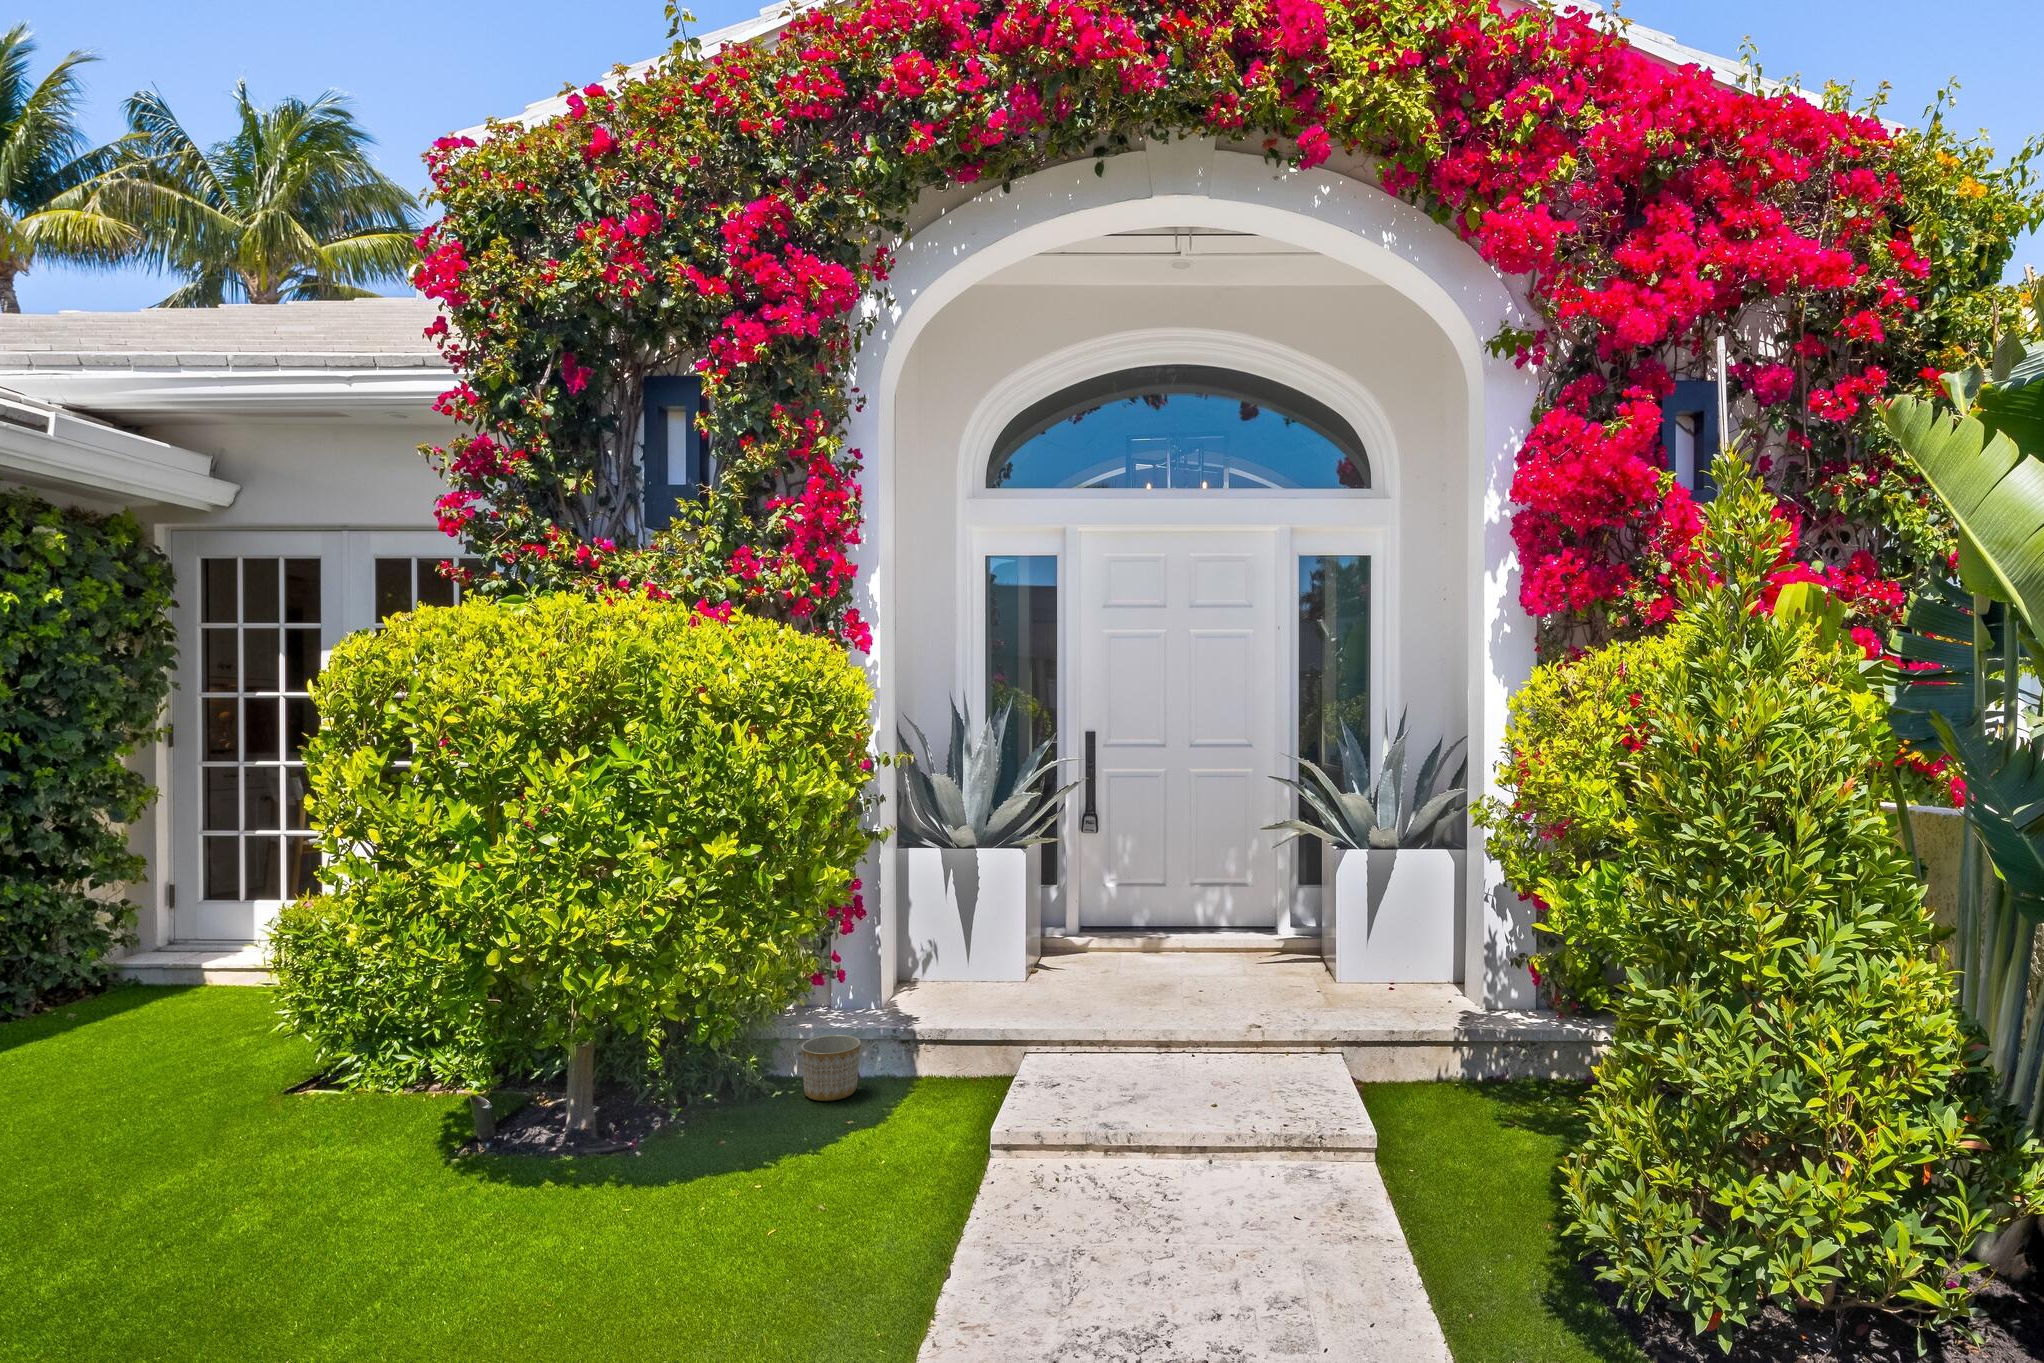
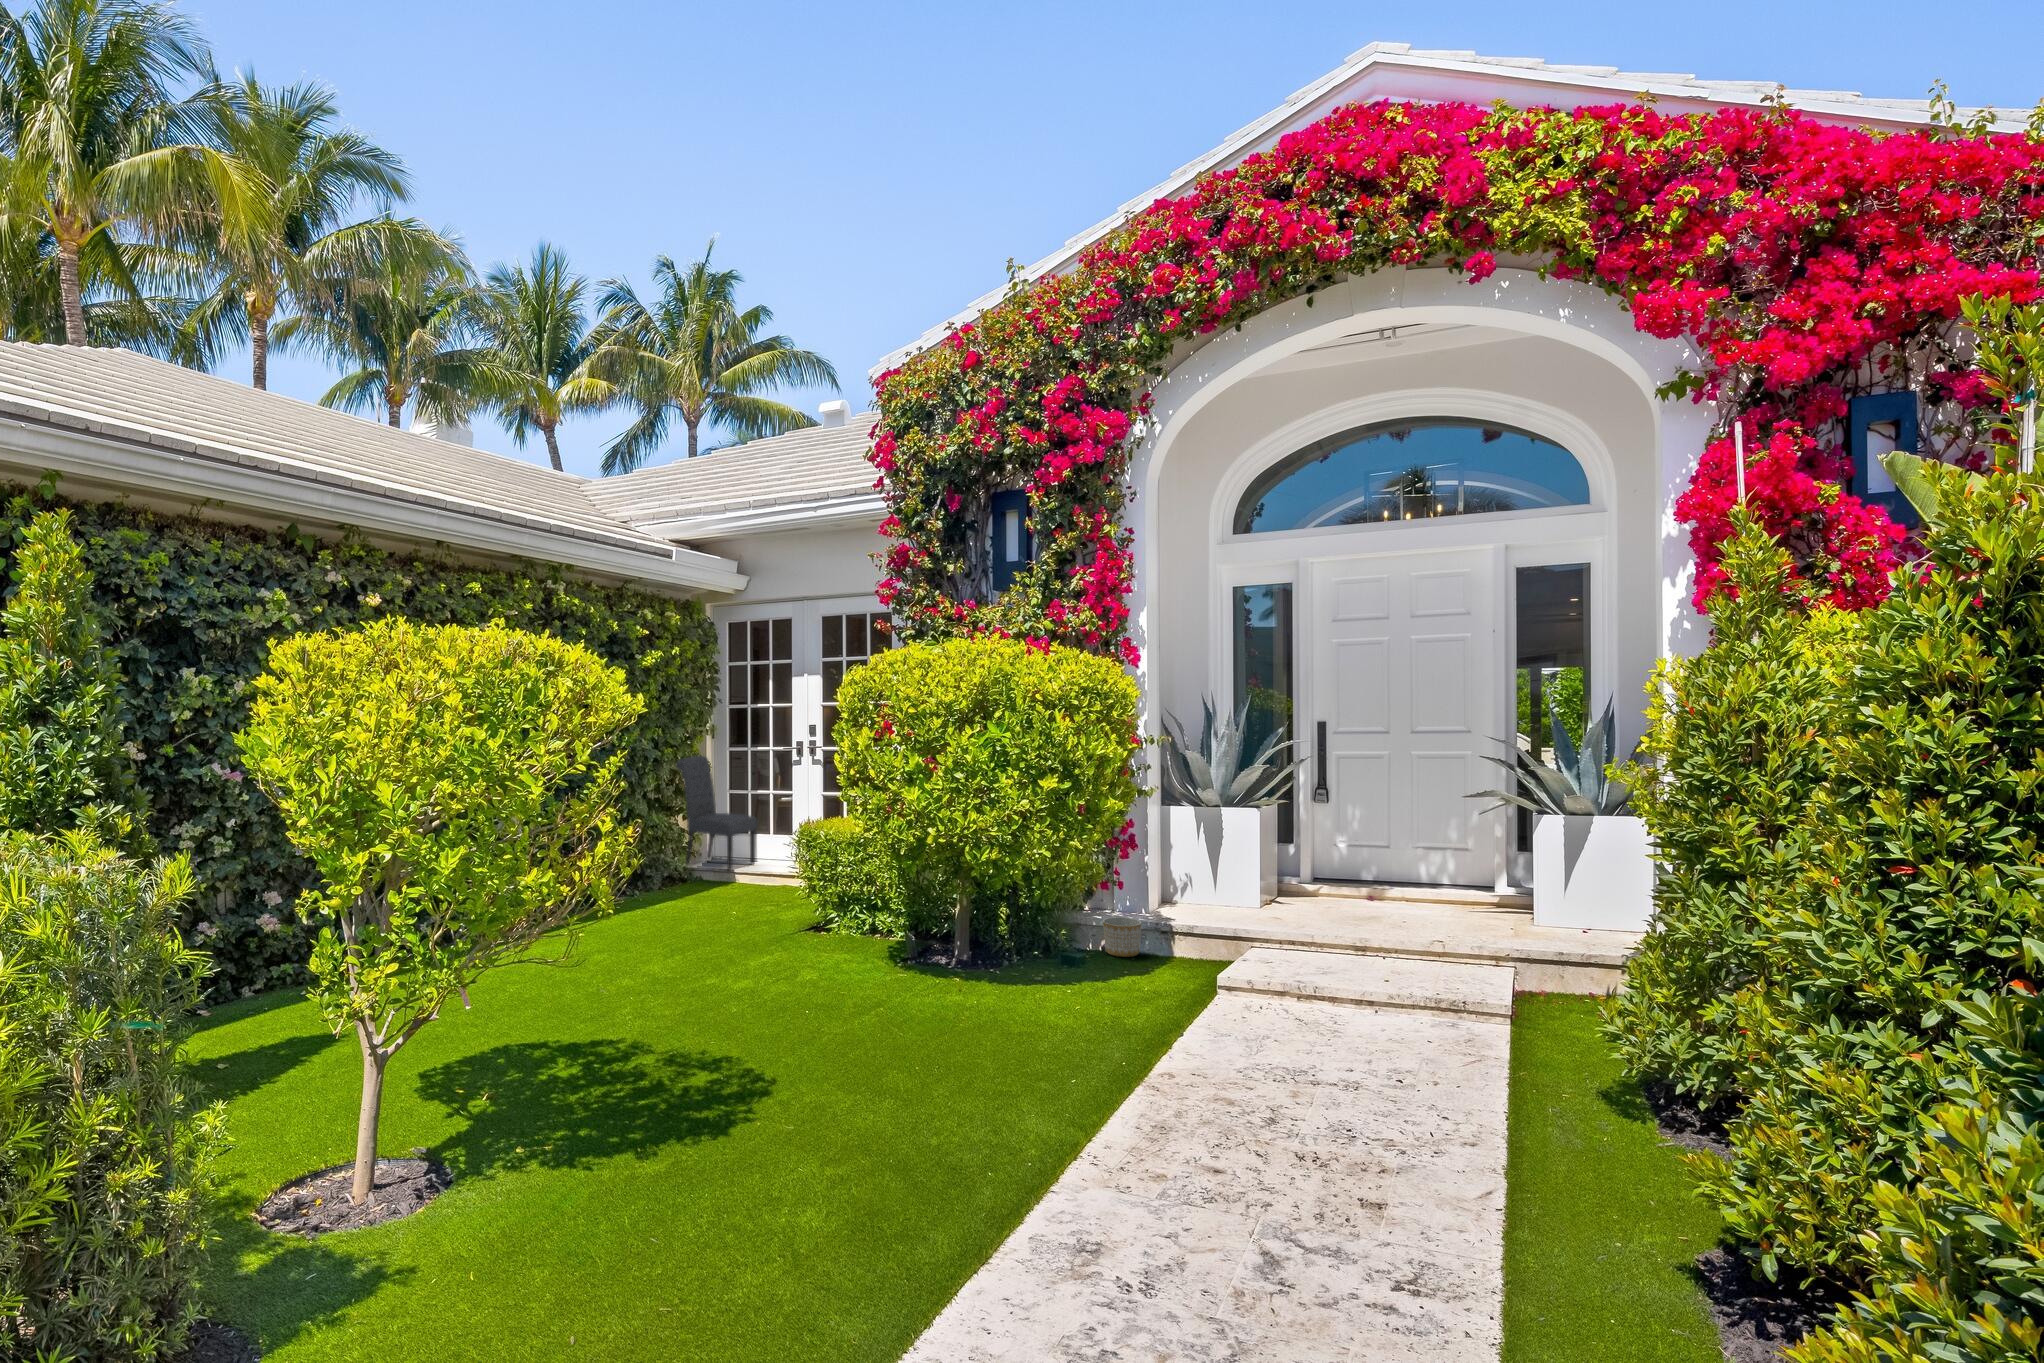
chair: none [35,818,207,1019] -> present [676,756,757,871]

